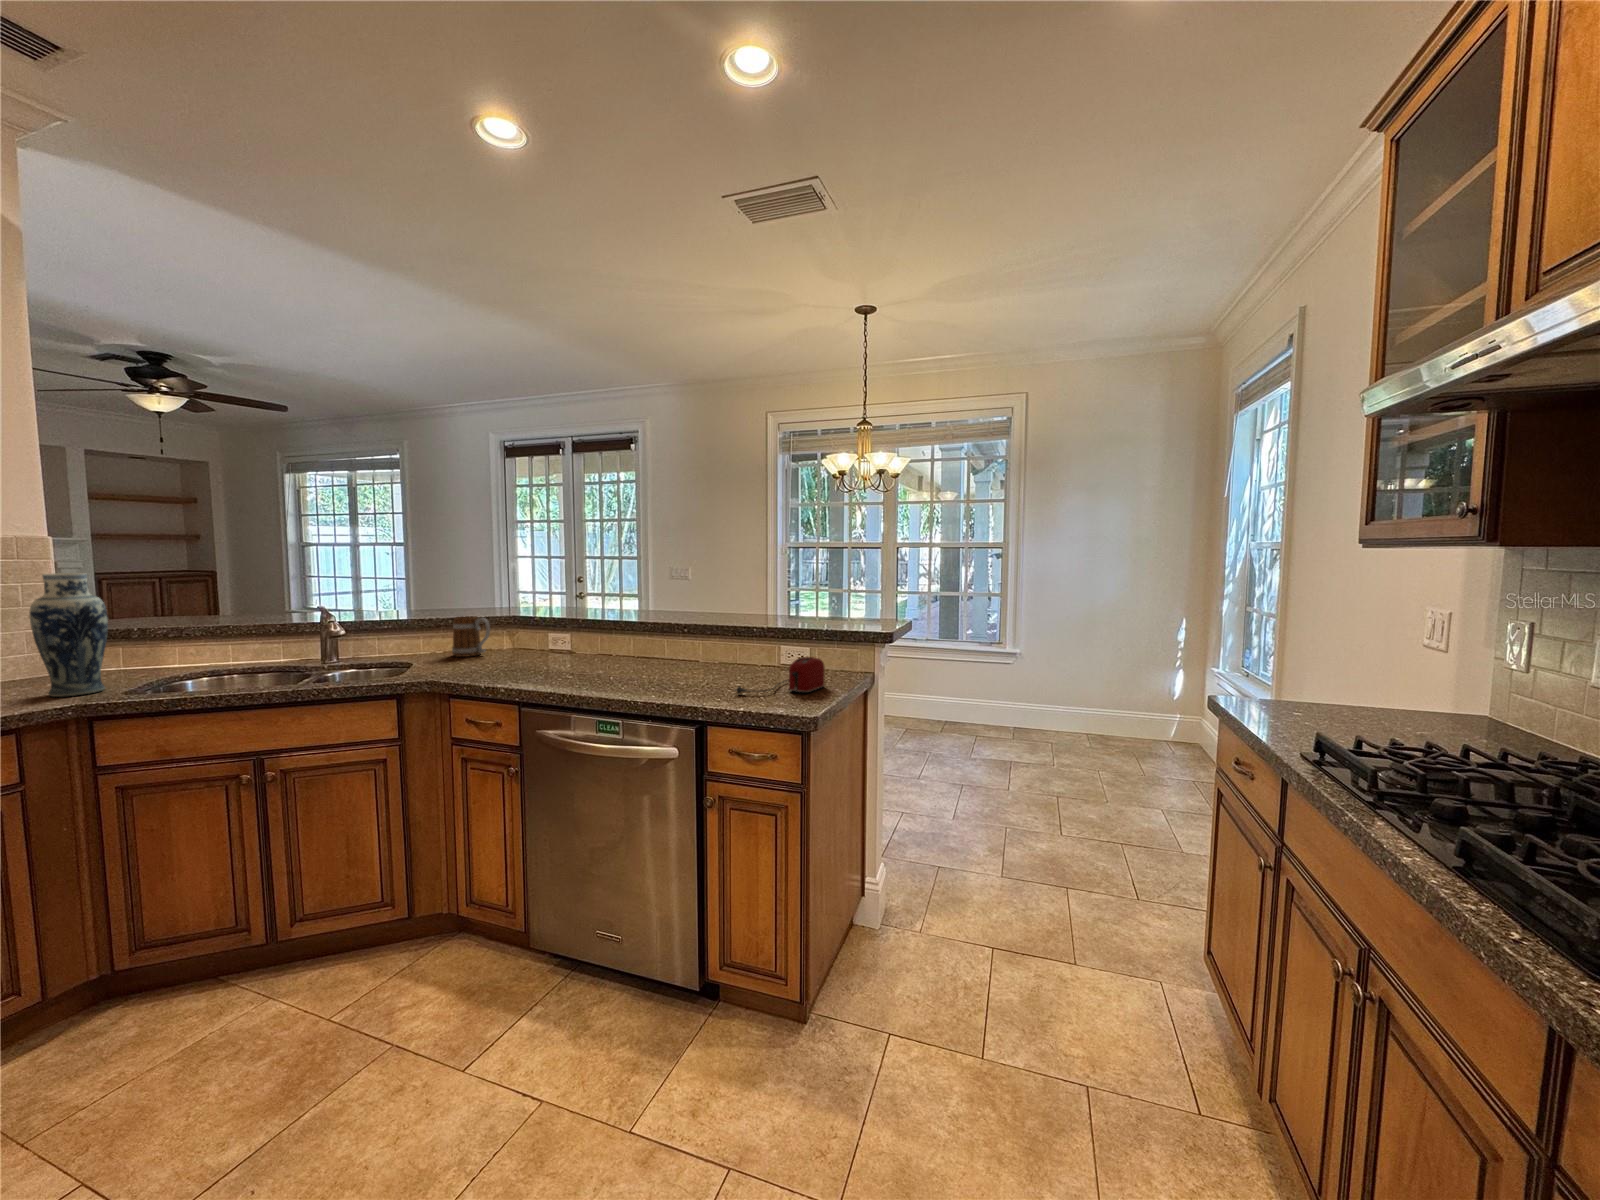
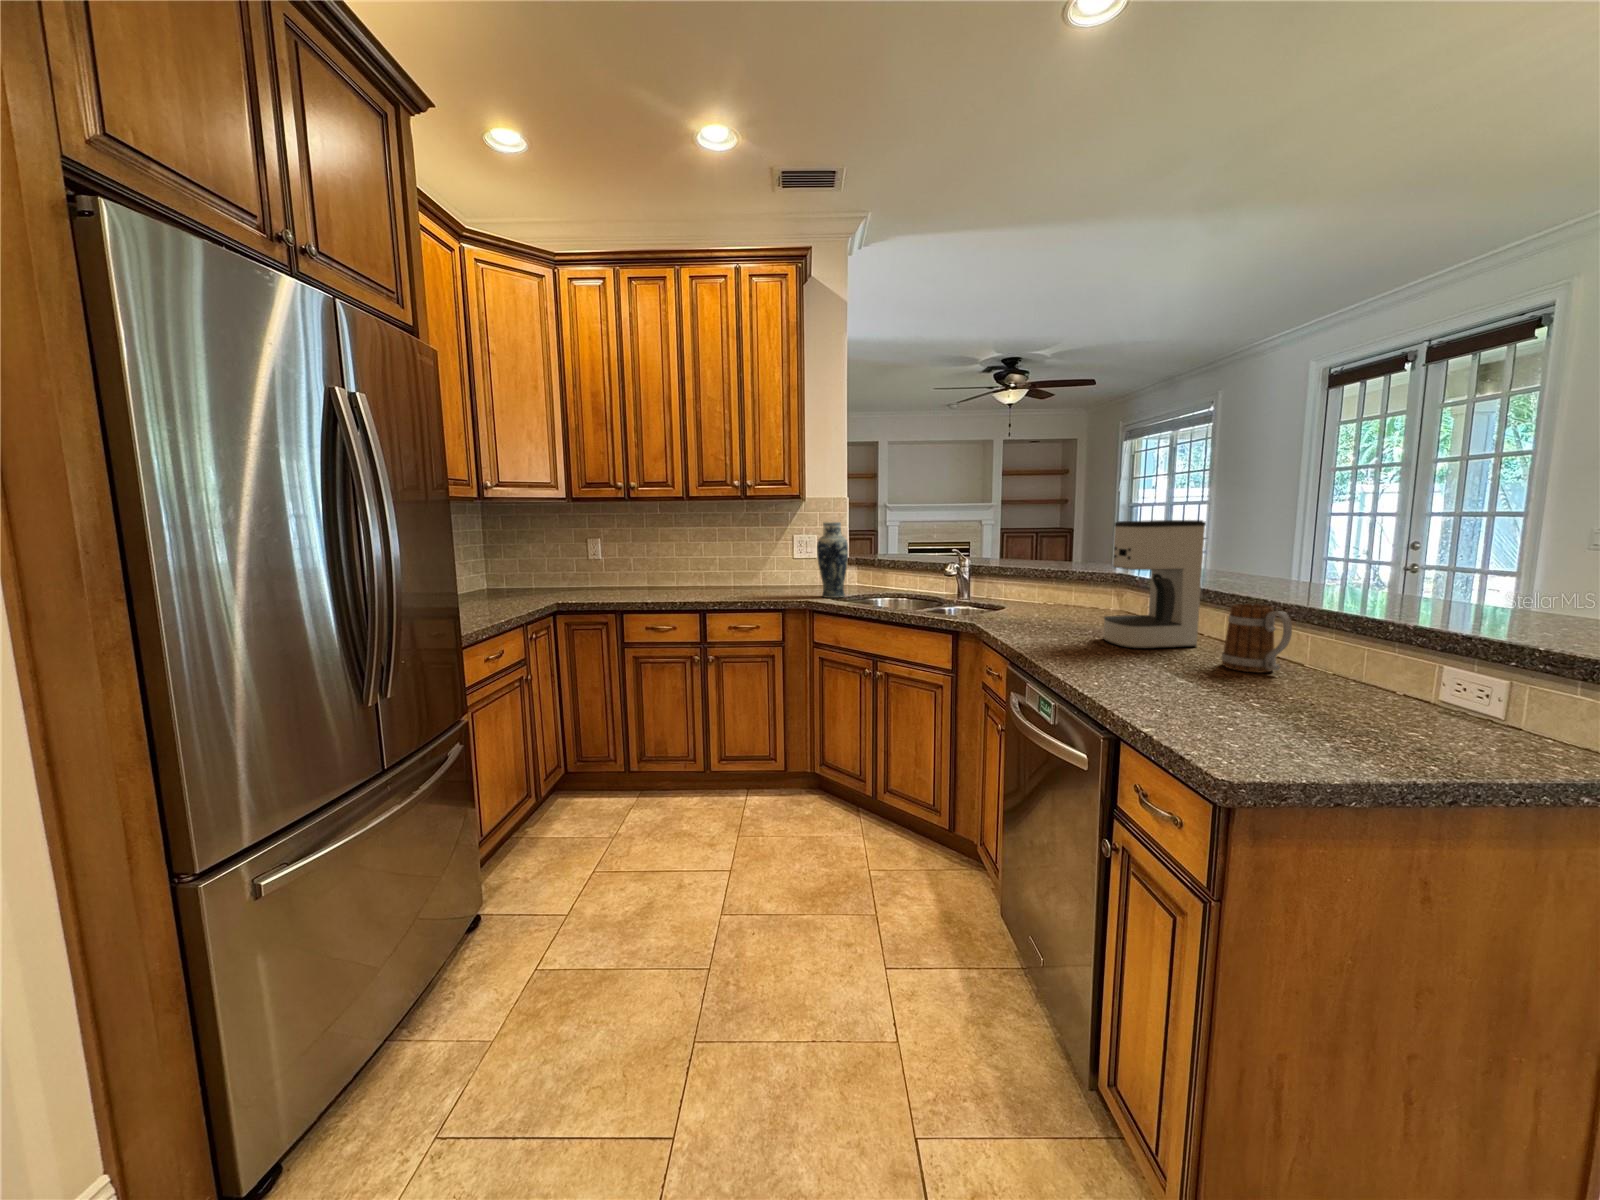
coffee maker: none [558,567,624,671] -> present [1103,520,1206,649]
mug: present [452,616,490,657] -> present [1222,604,1292,673]
toaster: present [735,657,825,694] -> none [1208,693,1439,767]

